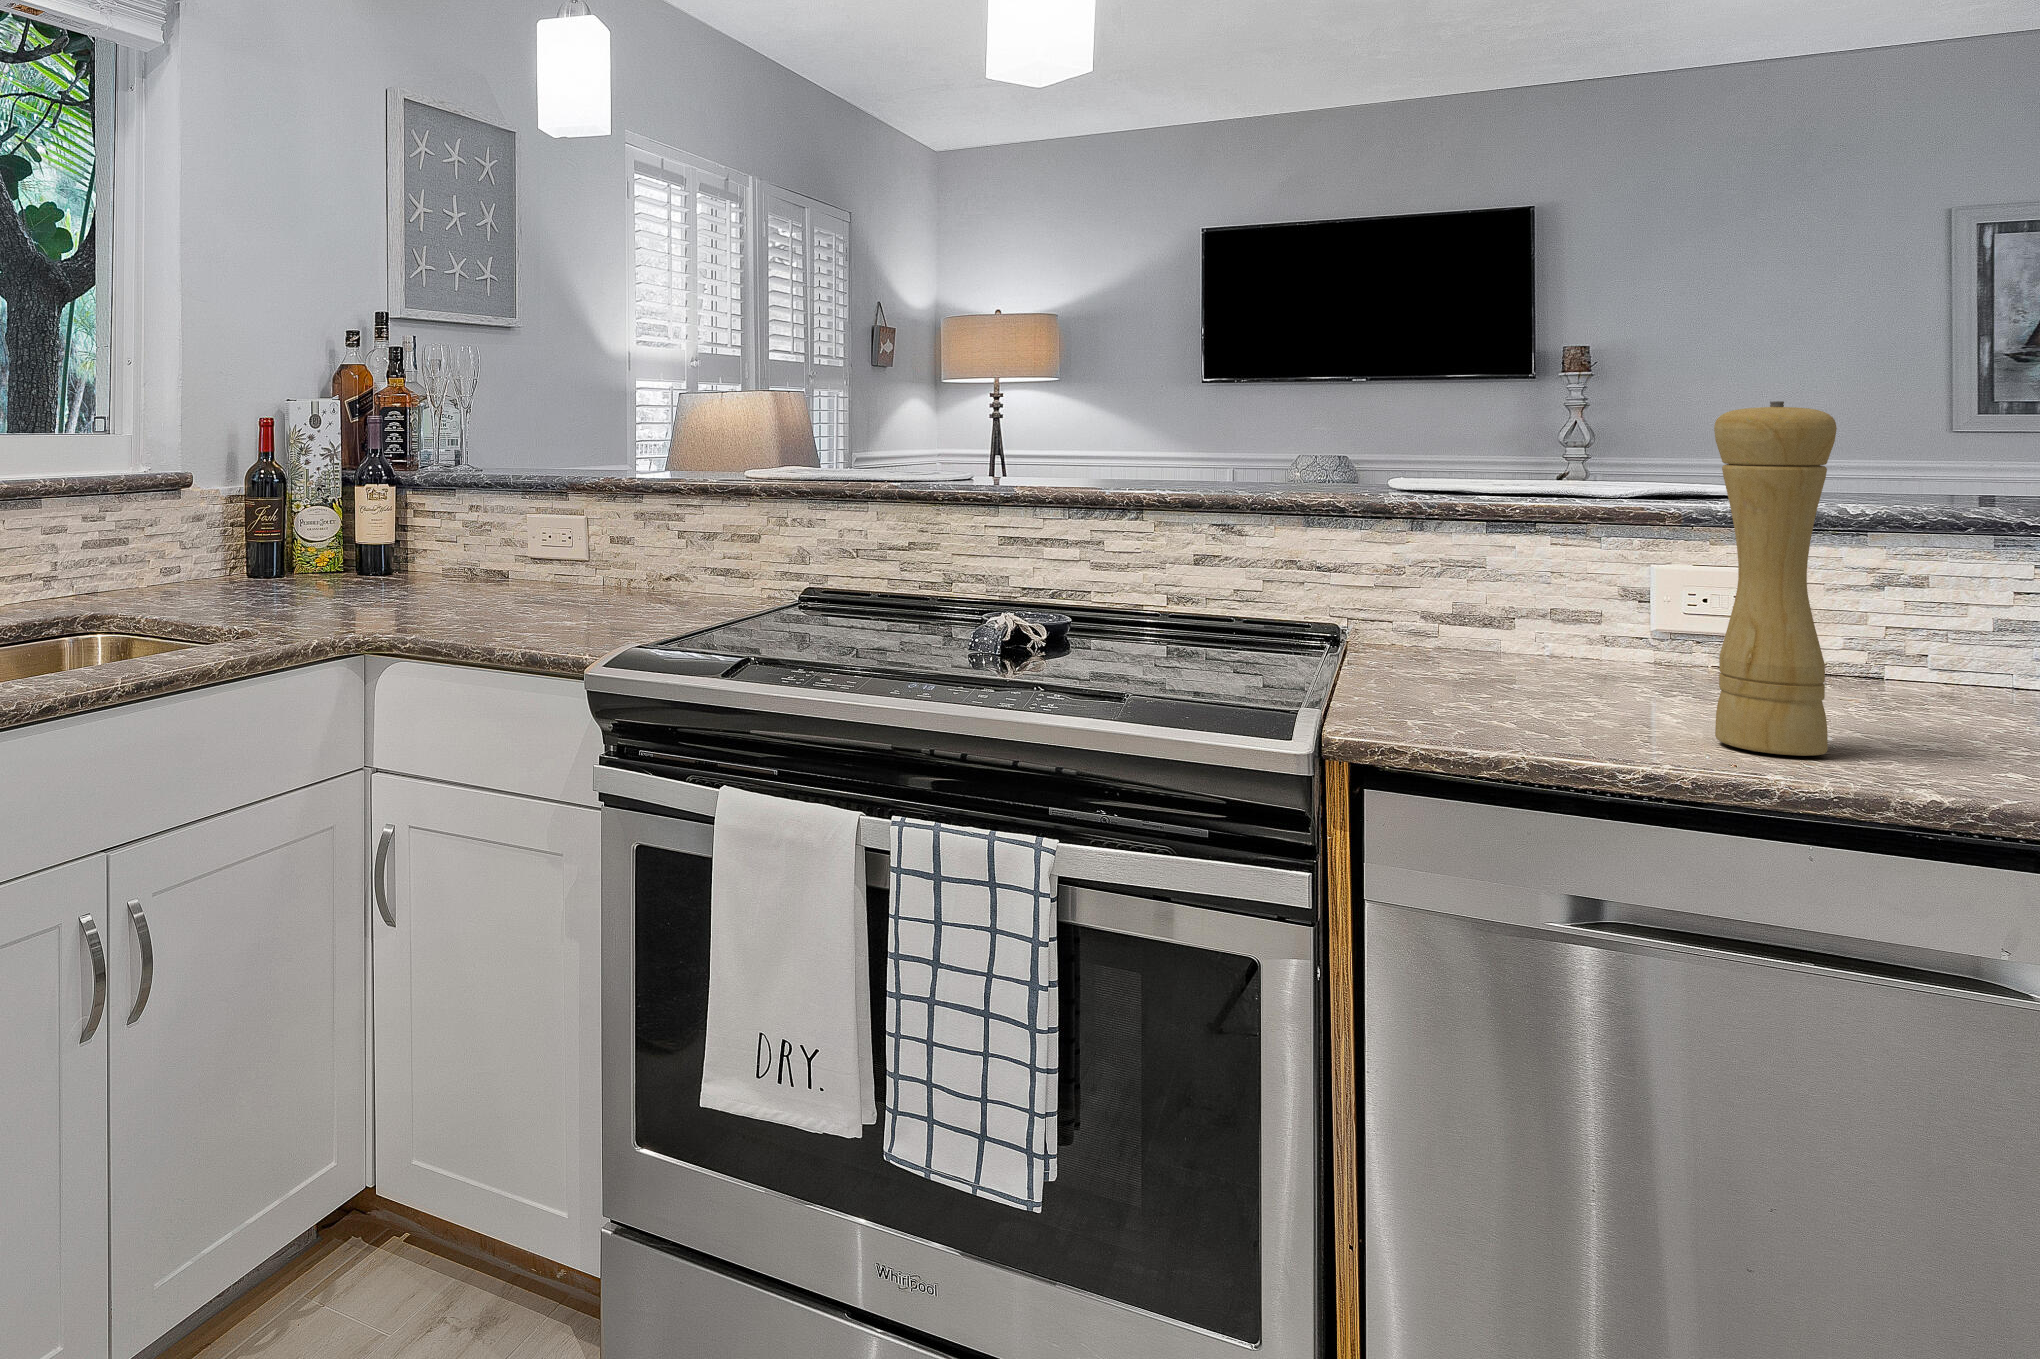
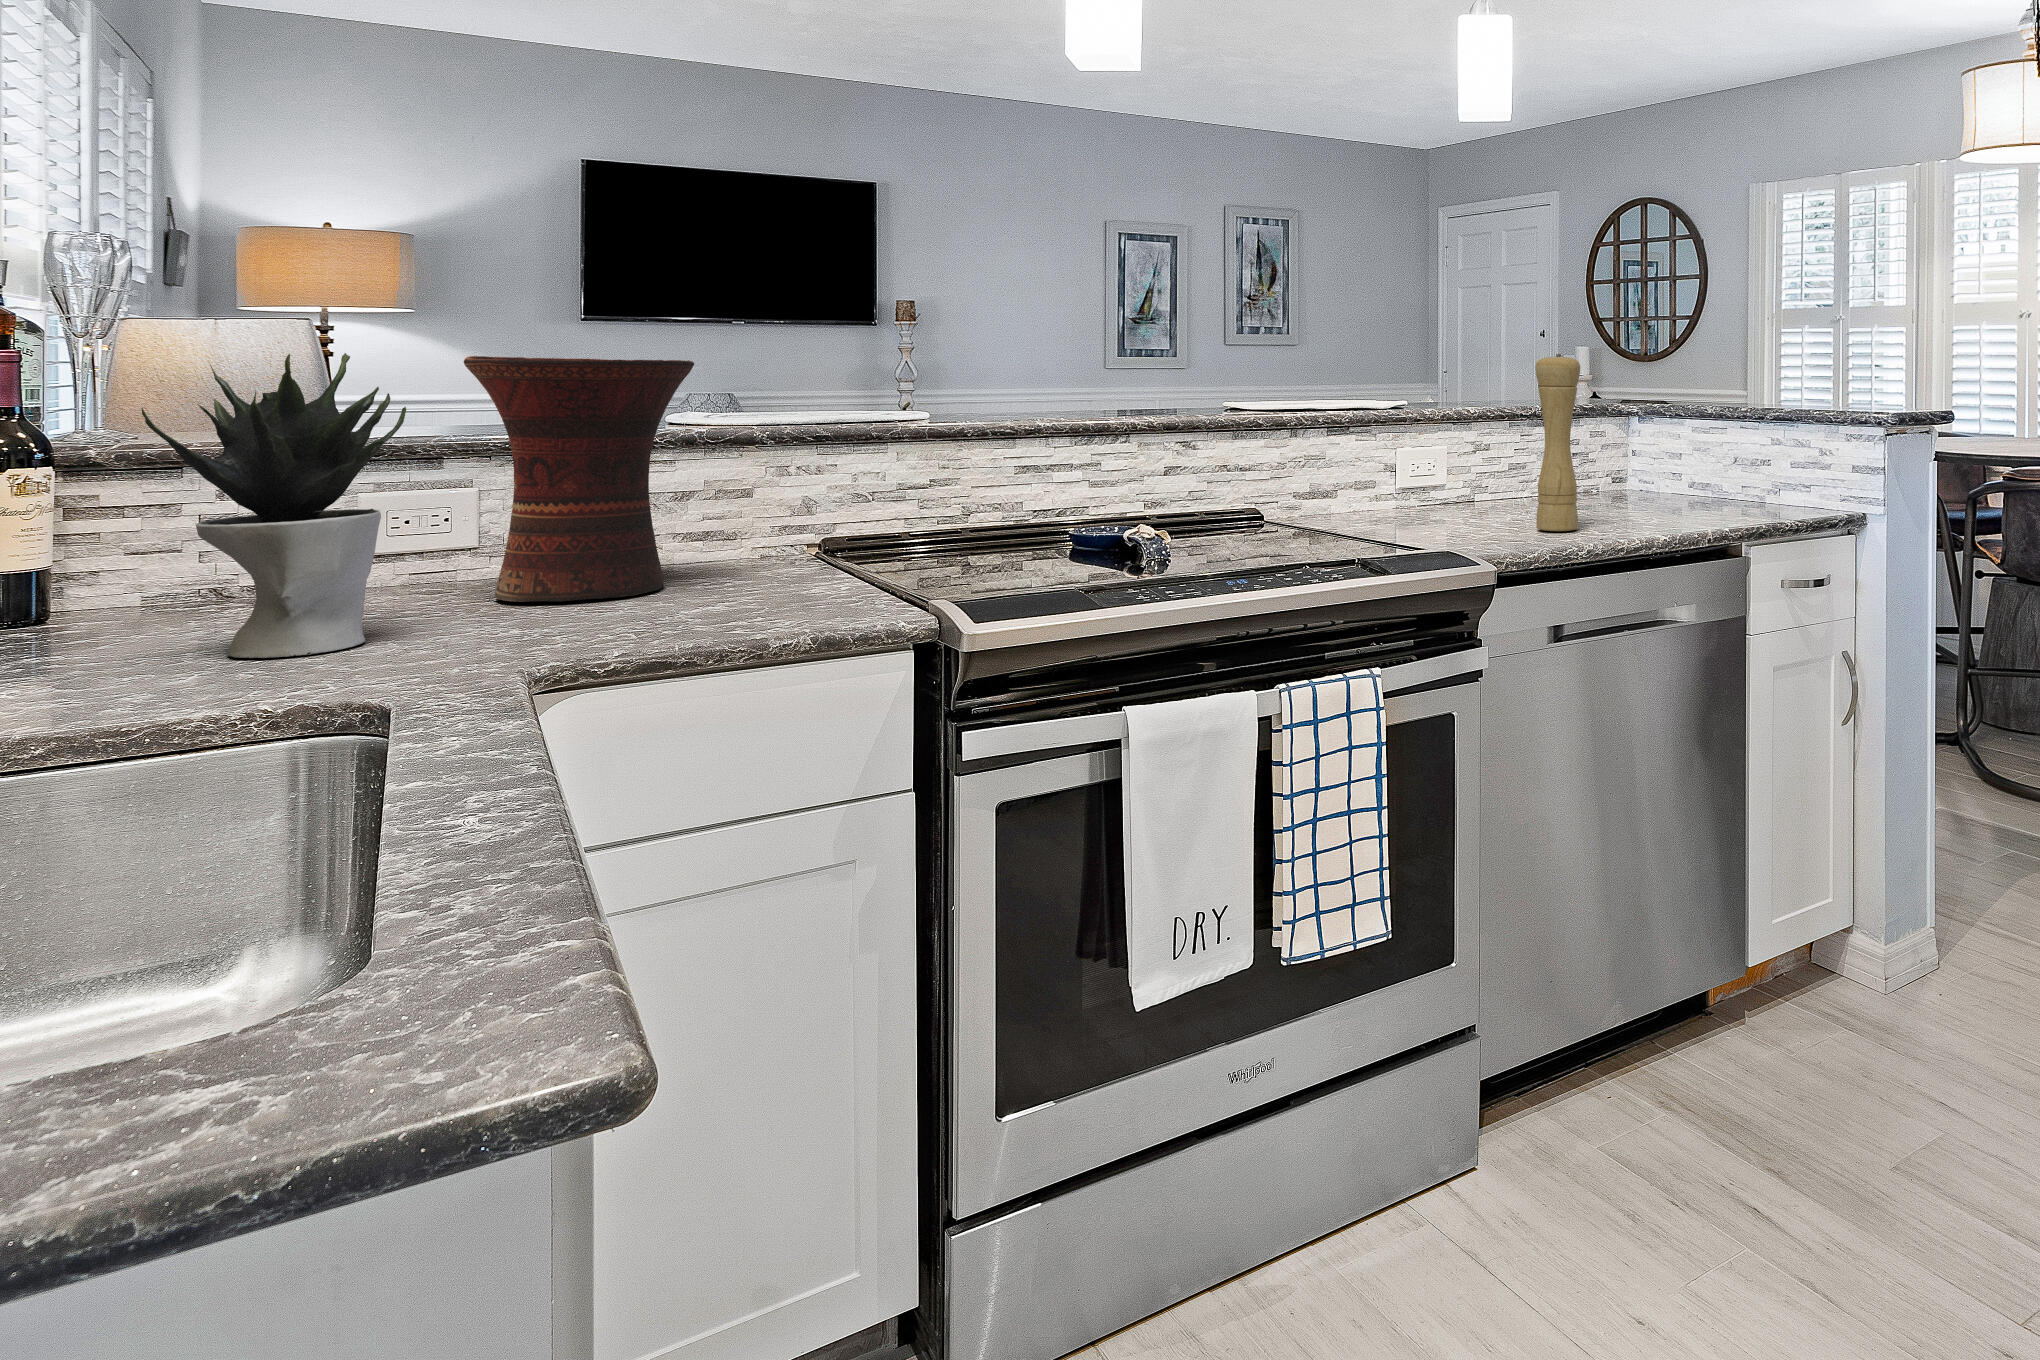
potted plant: none [297,419,420,611] -> present [142,353,406,658]
vase: none [512,421,661,609] -> present [464,356,694,602]

